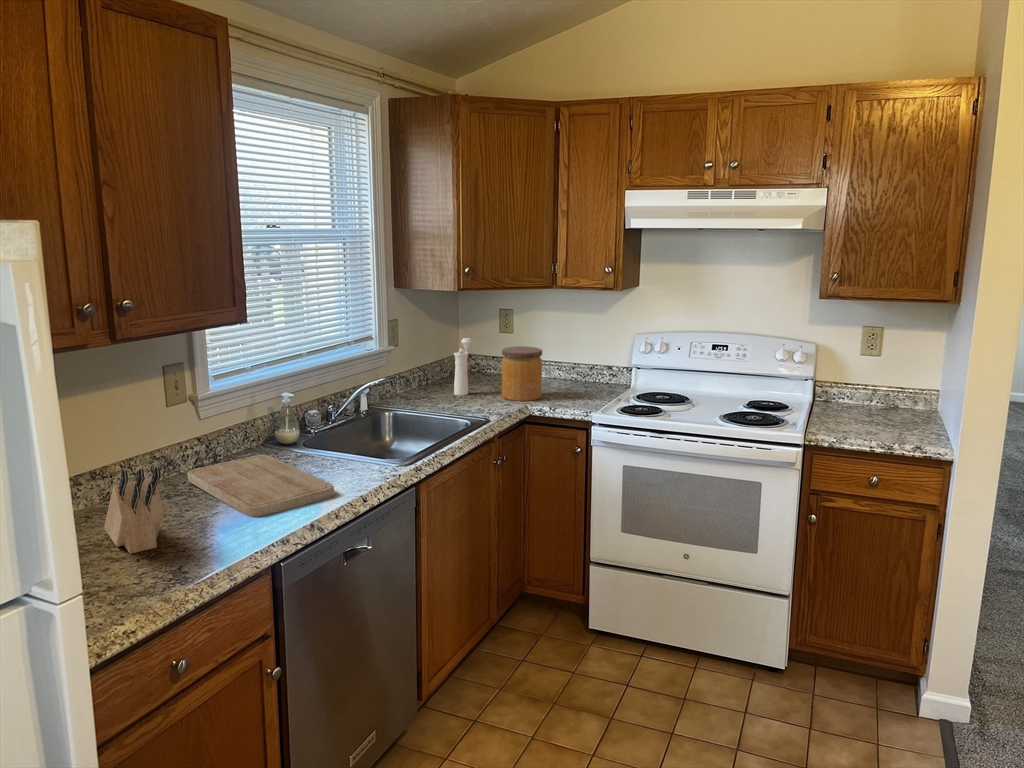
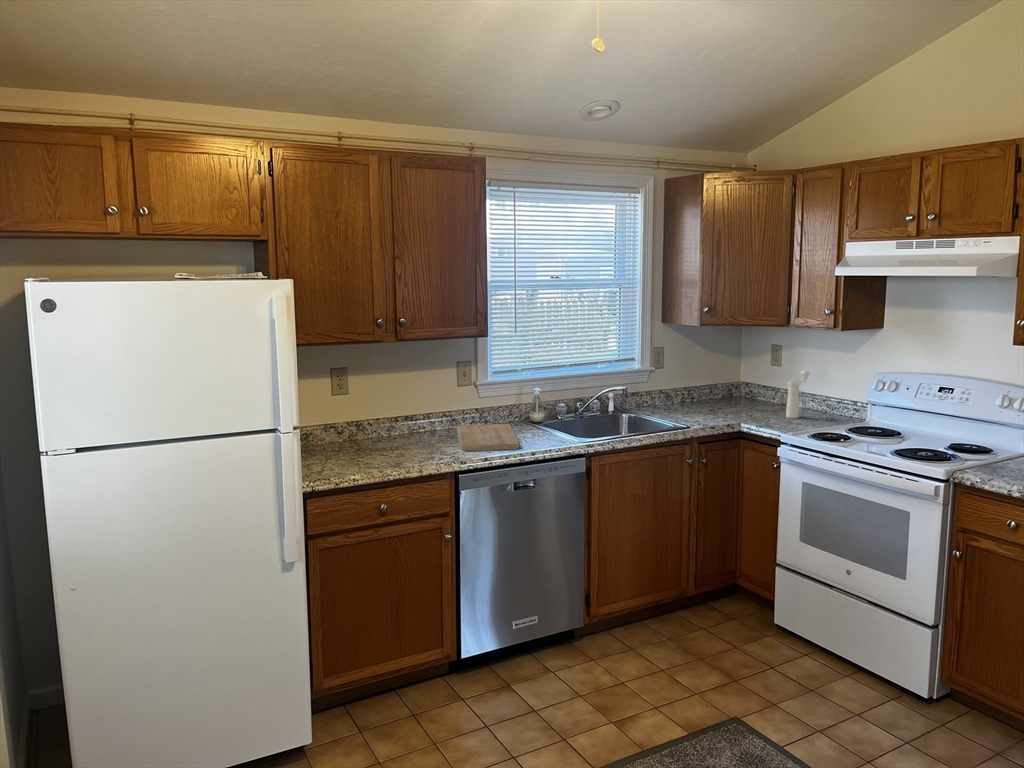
pepper mill: present [454,338,472,396] -> present [786,370,810,418]
jar: present [502,346,542,401] -> none [733,375,769,420]
knife block: present [104,467,164,554] -> none [384,407,412,454]

